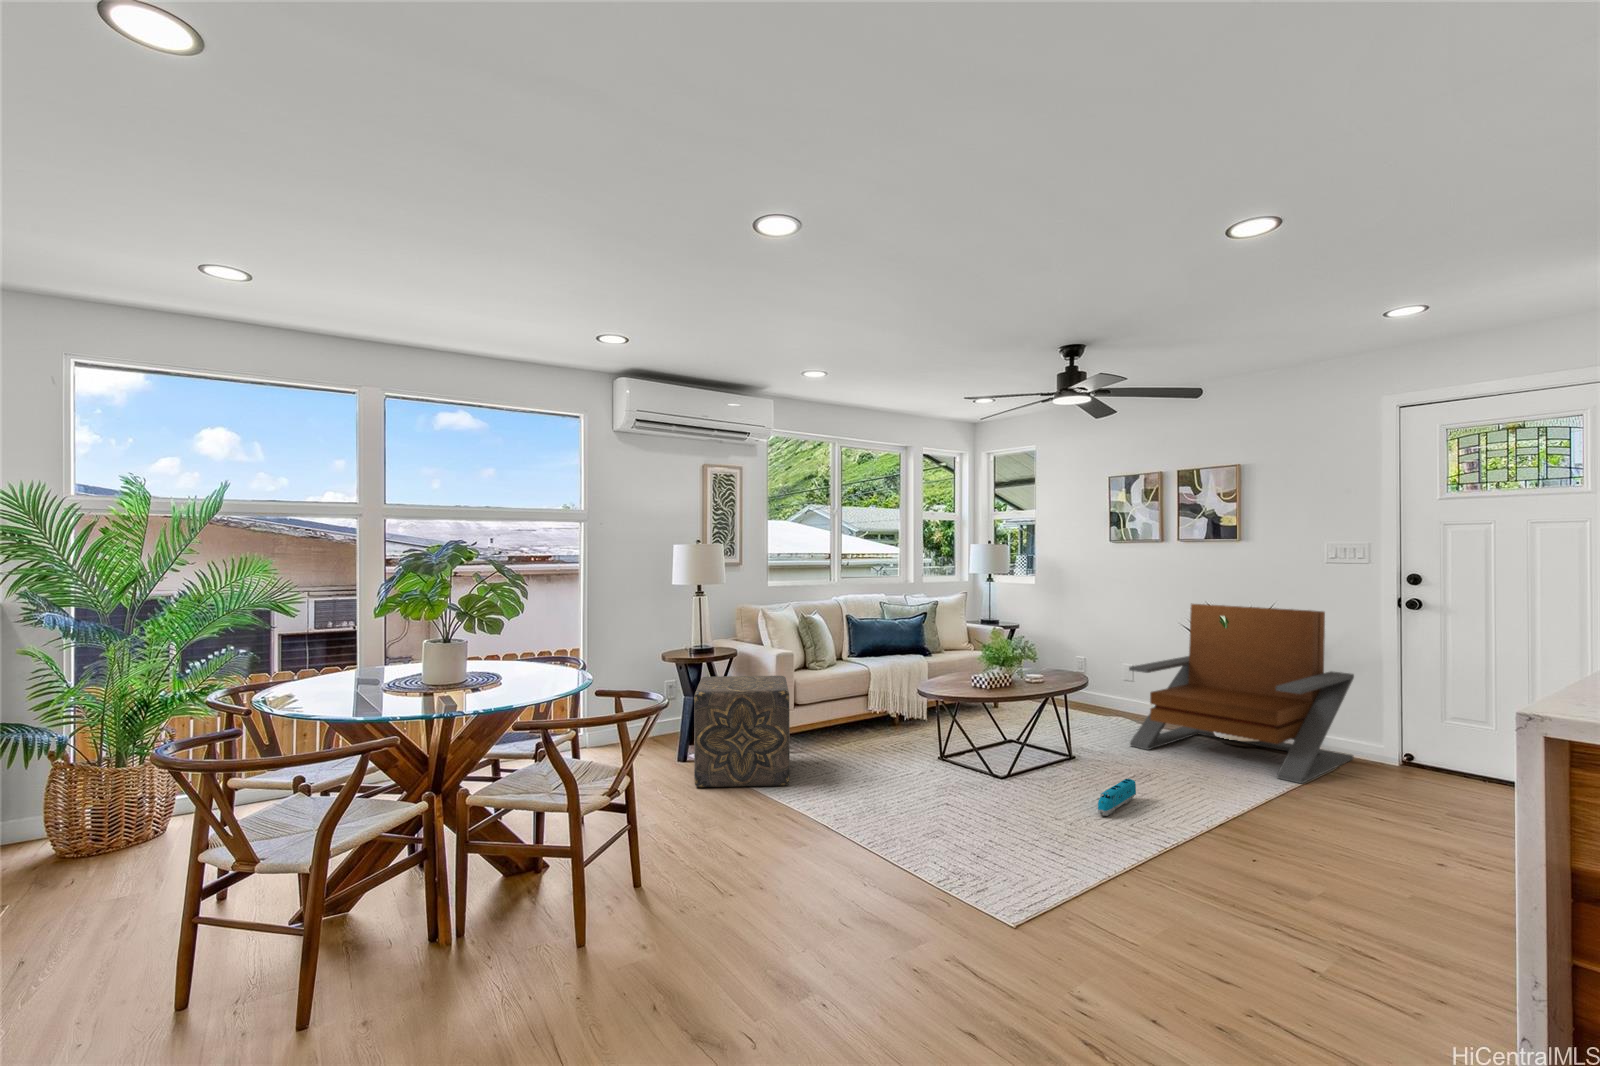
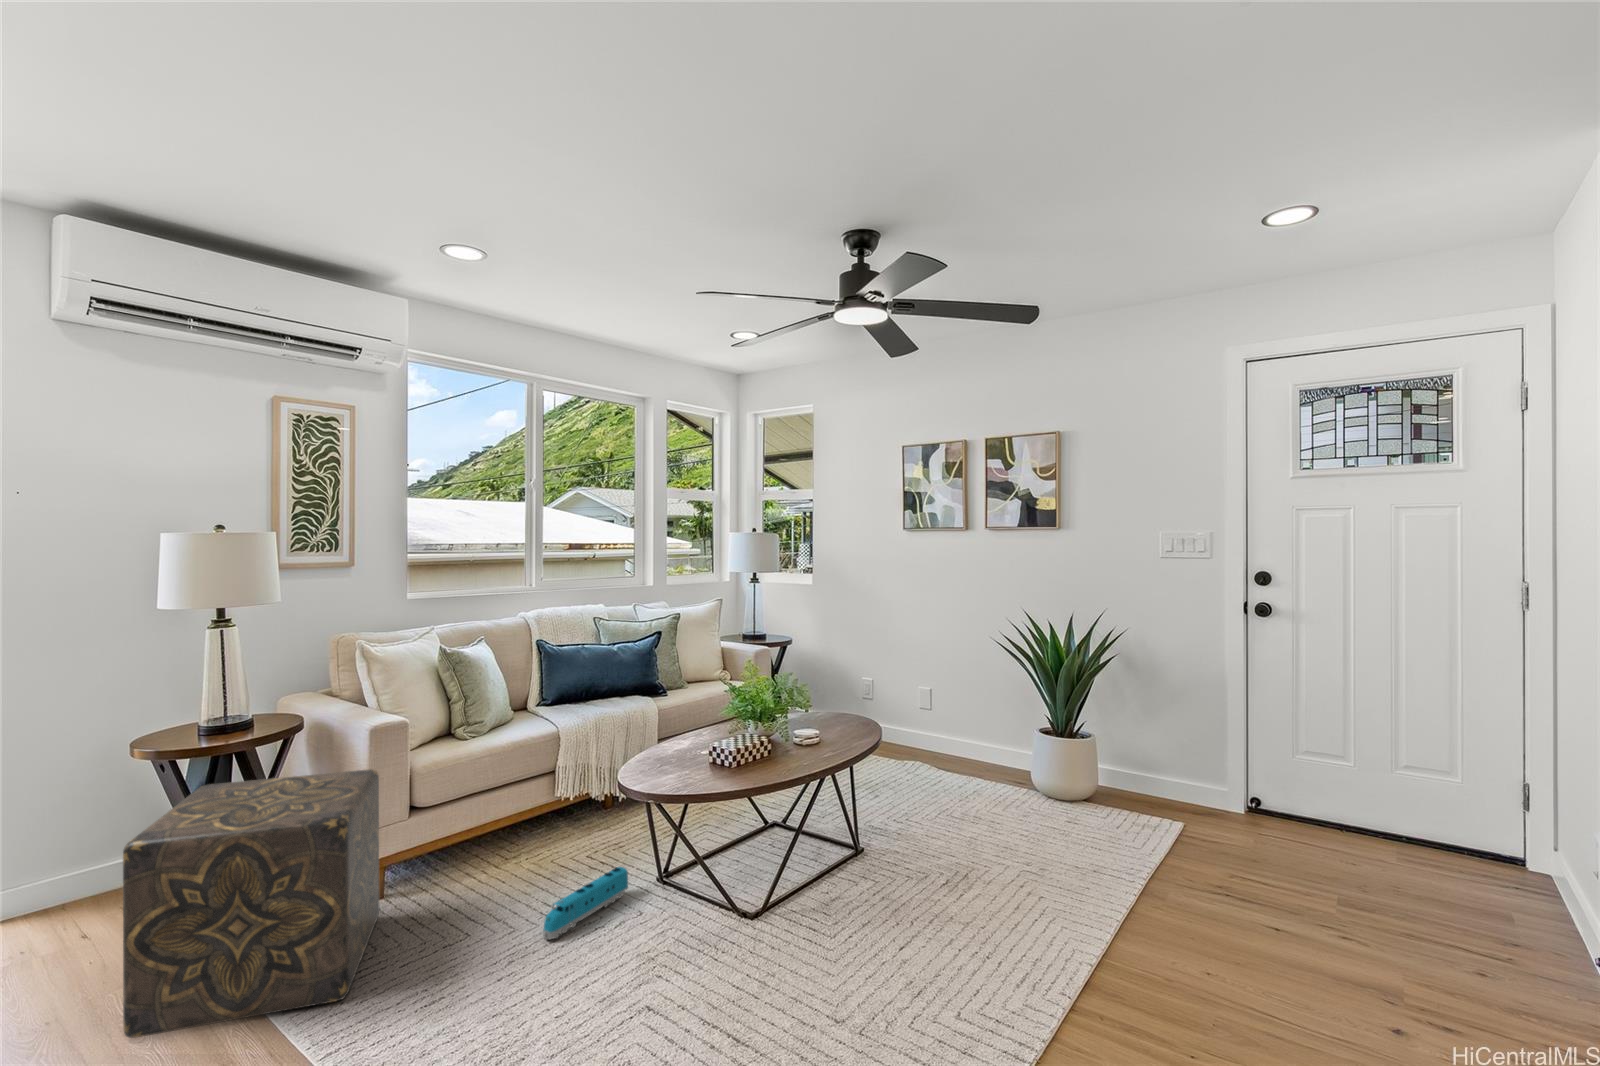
lounge chair: present [1129,604,1354,783] -> none [933,614,1204,876]
toy train: present [1098,779,1136,816] -> present [543,867,628,939]

